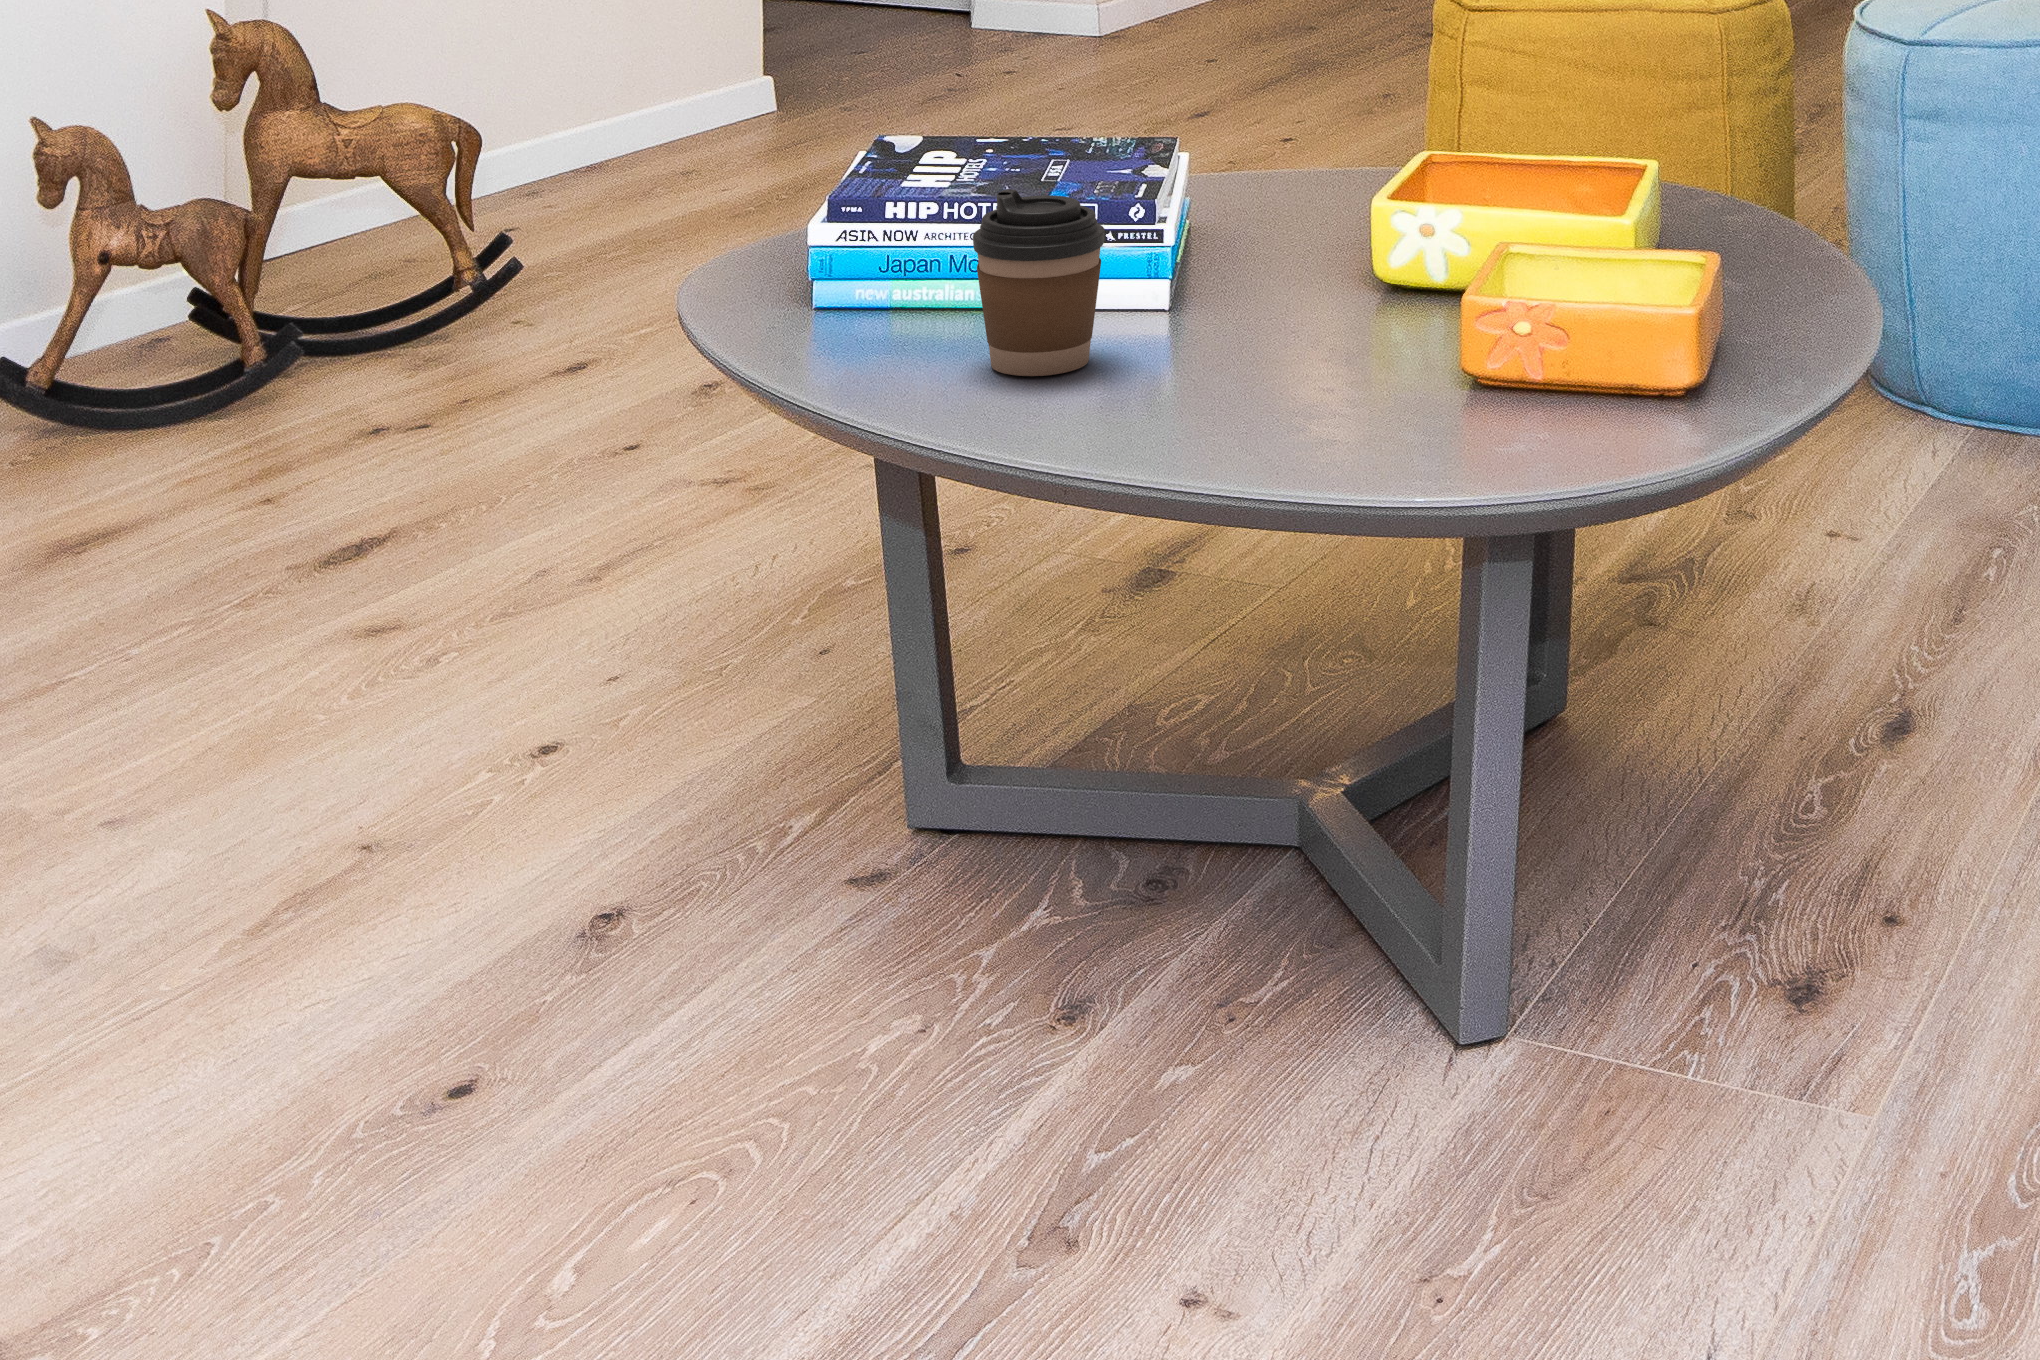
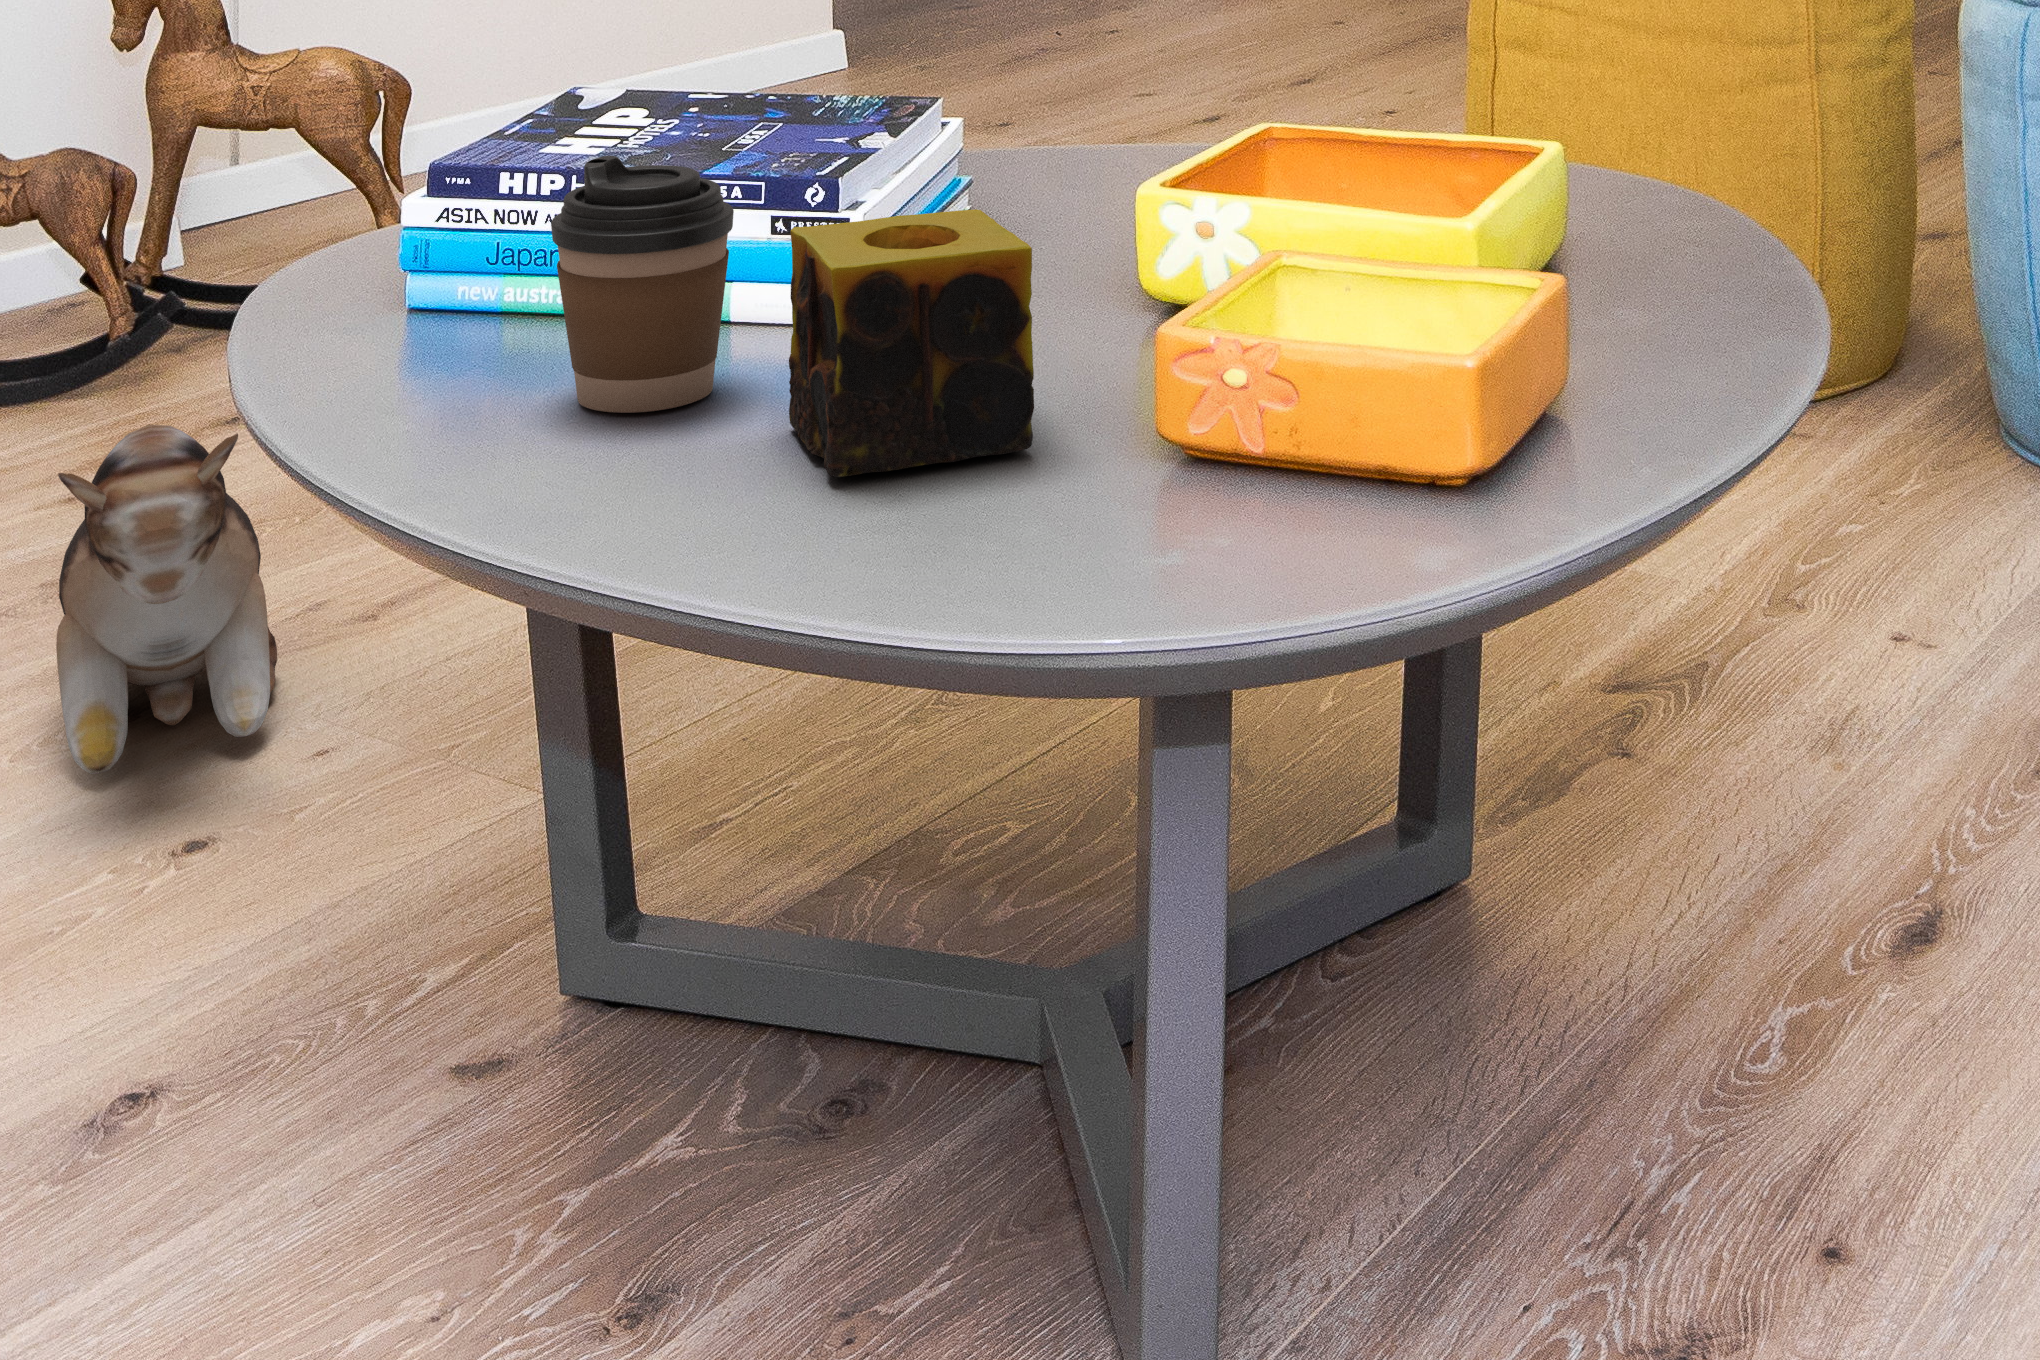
candle: none [1164,222,1357,413] -> present [789,209,1034,477]
plush toy: none [372,414,561,697] -> present [56,424,277,774]

